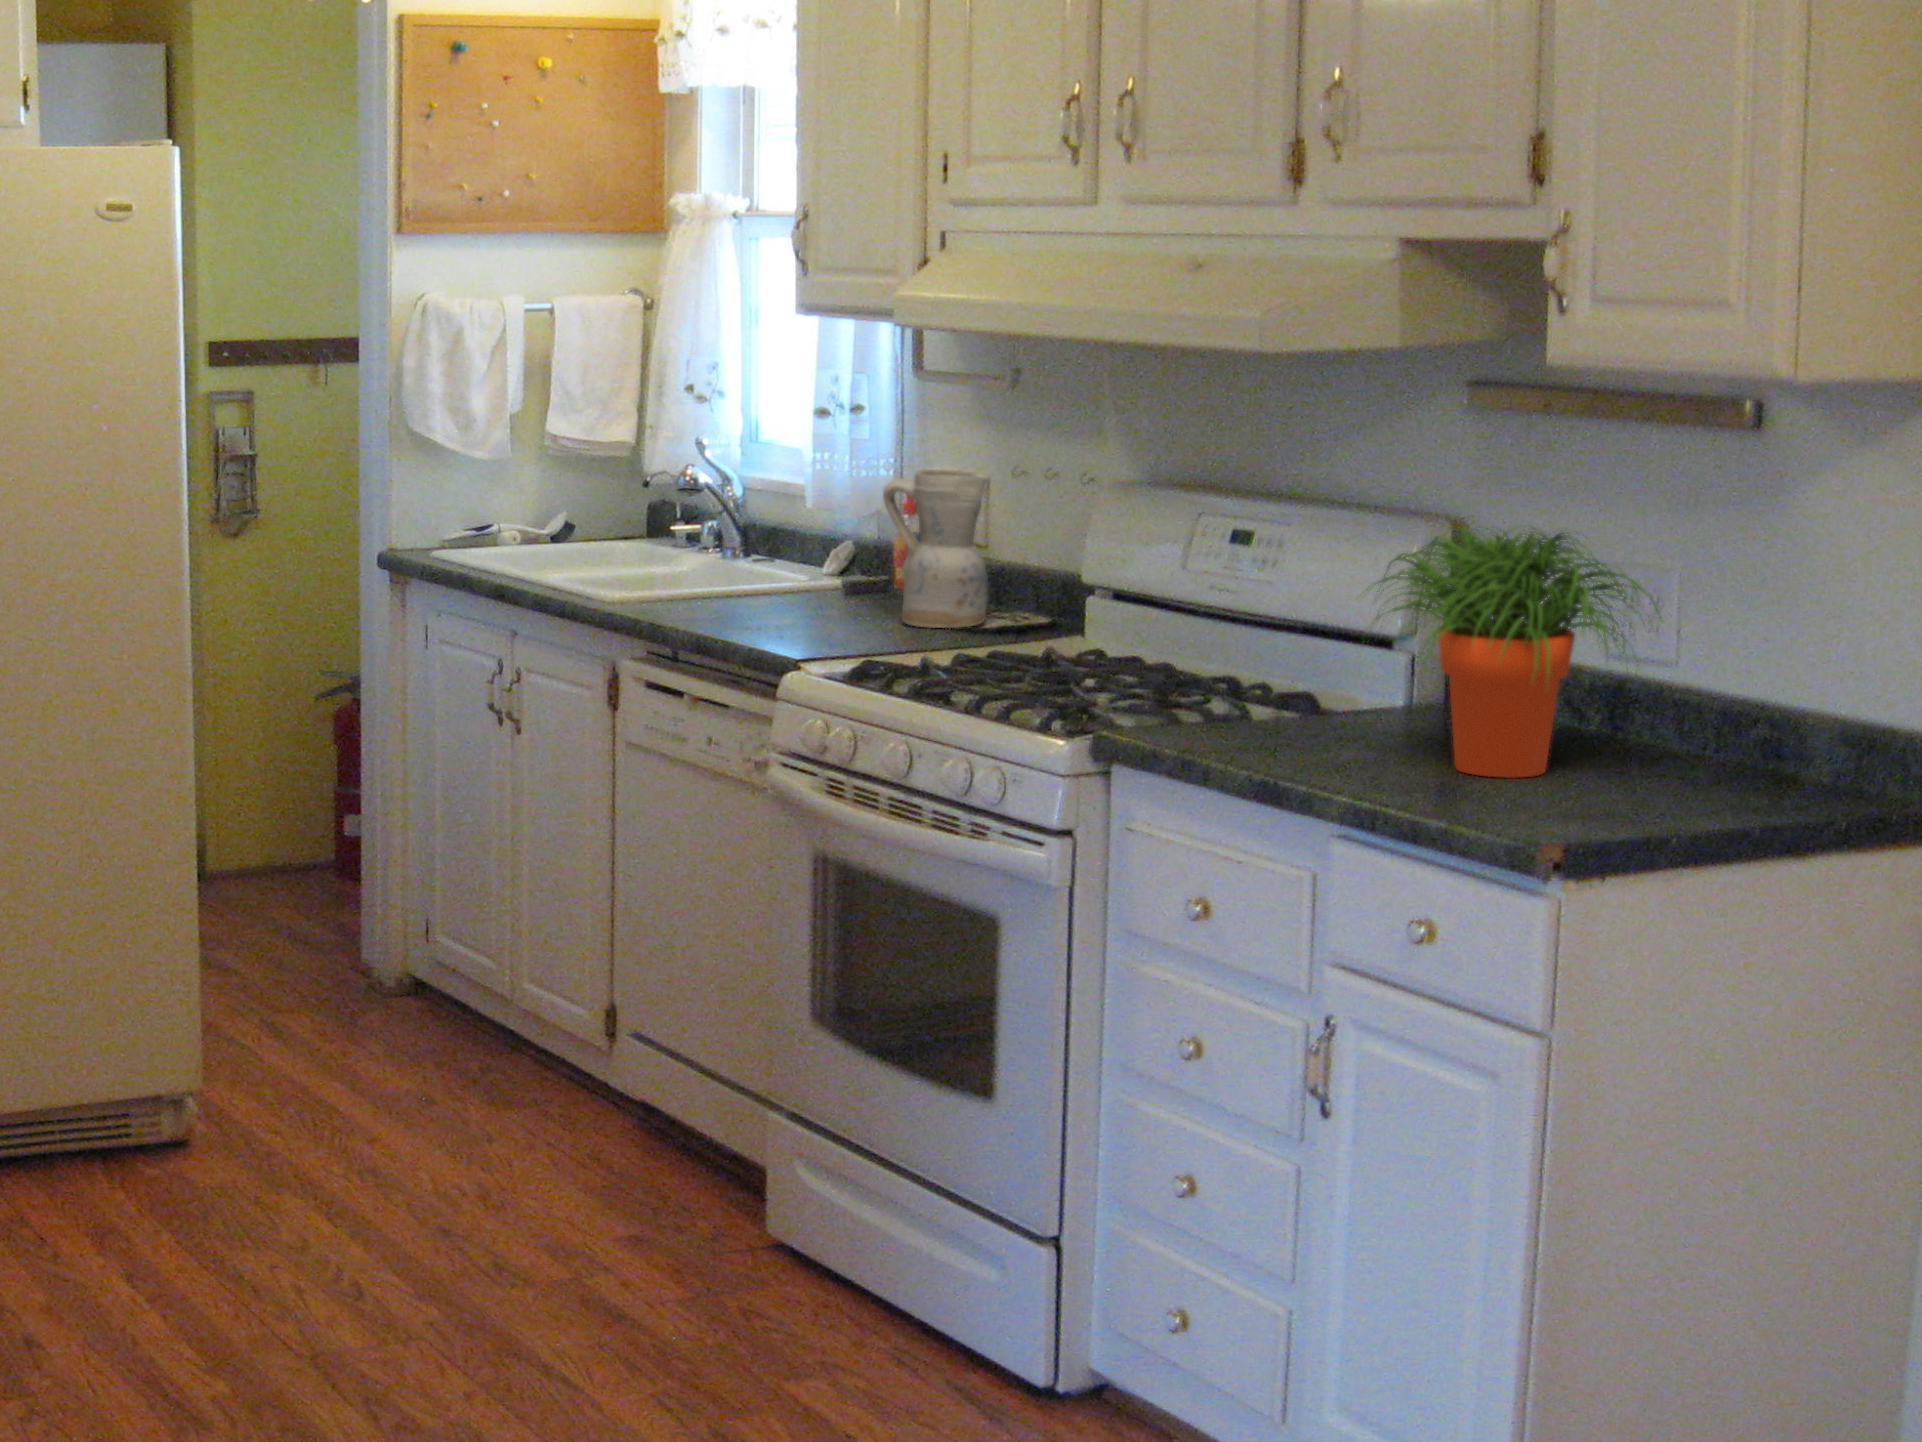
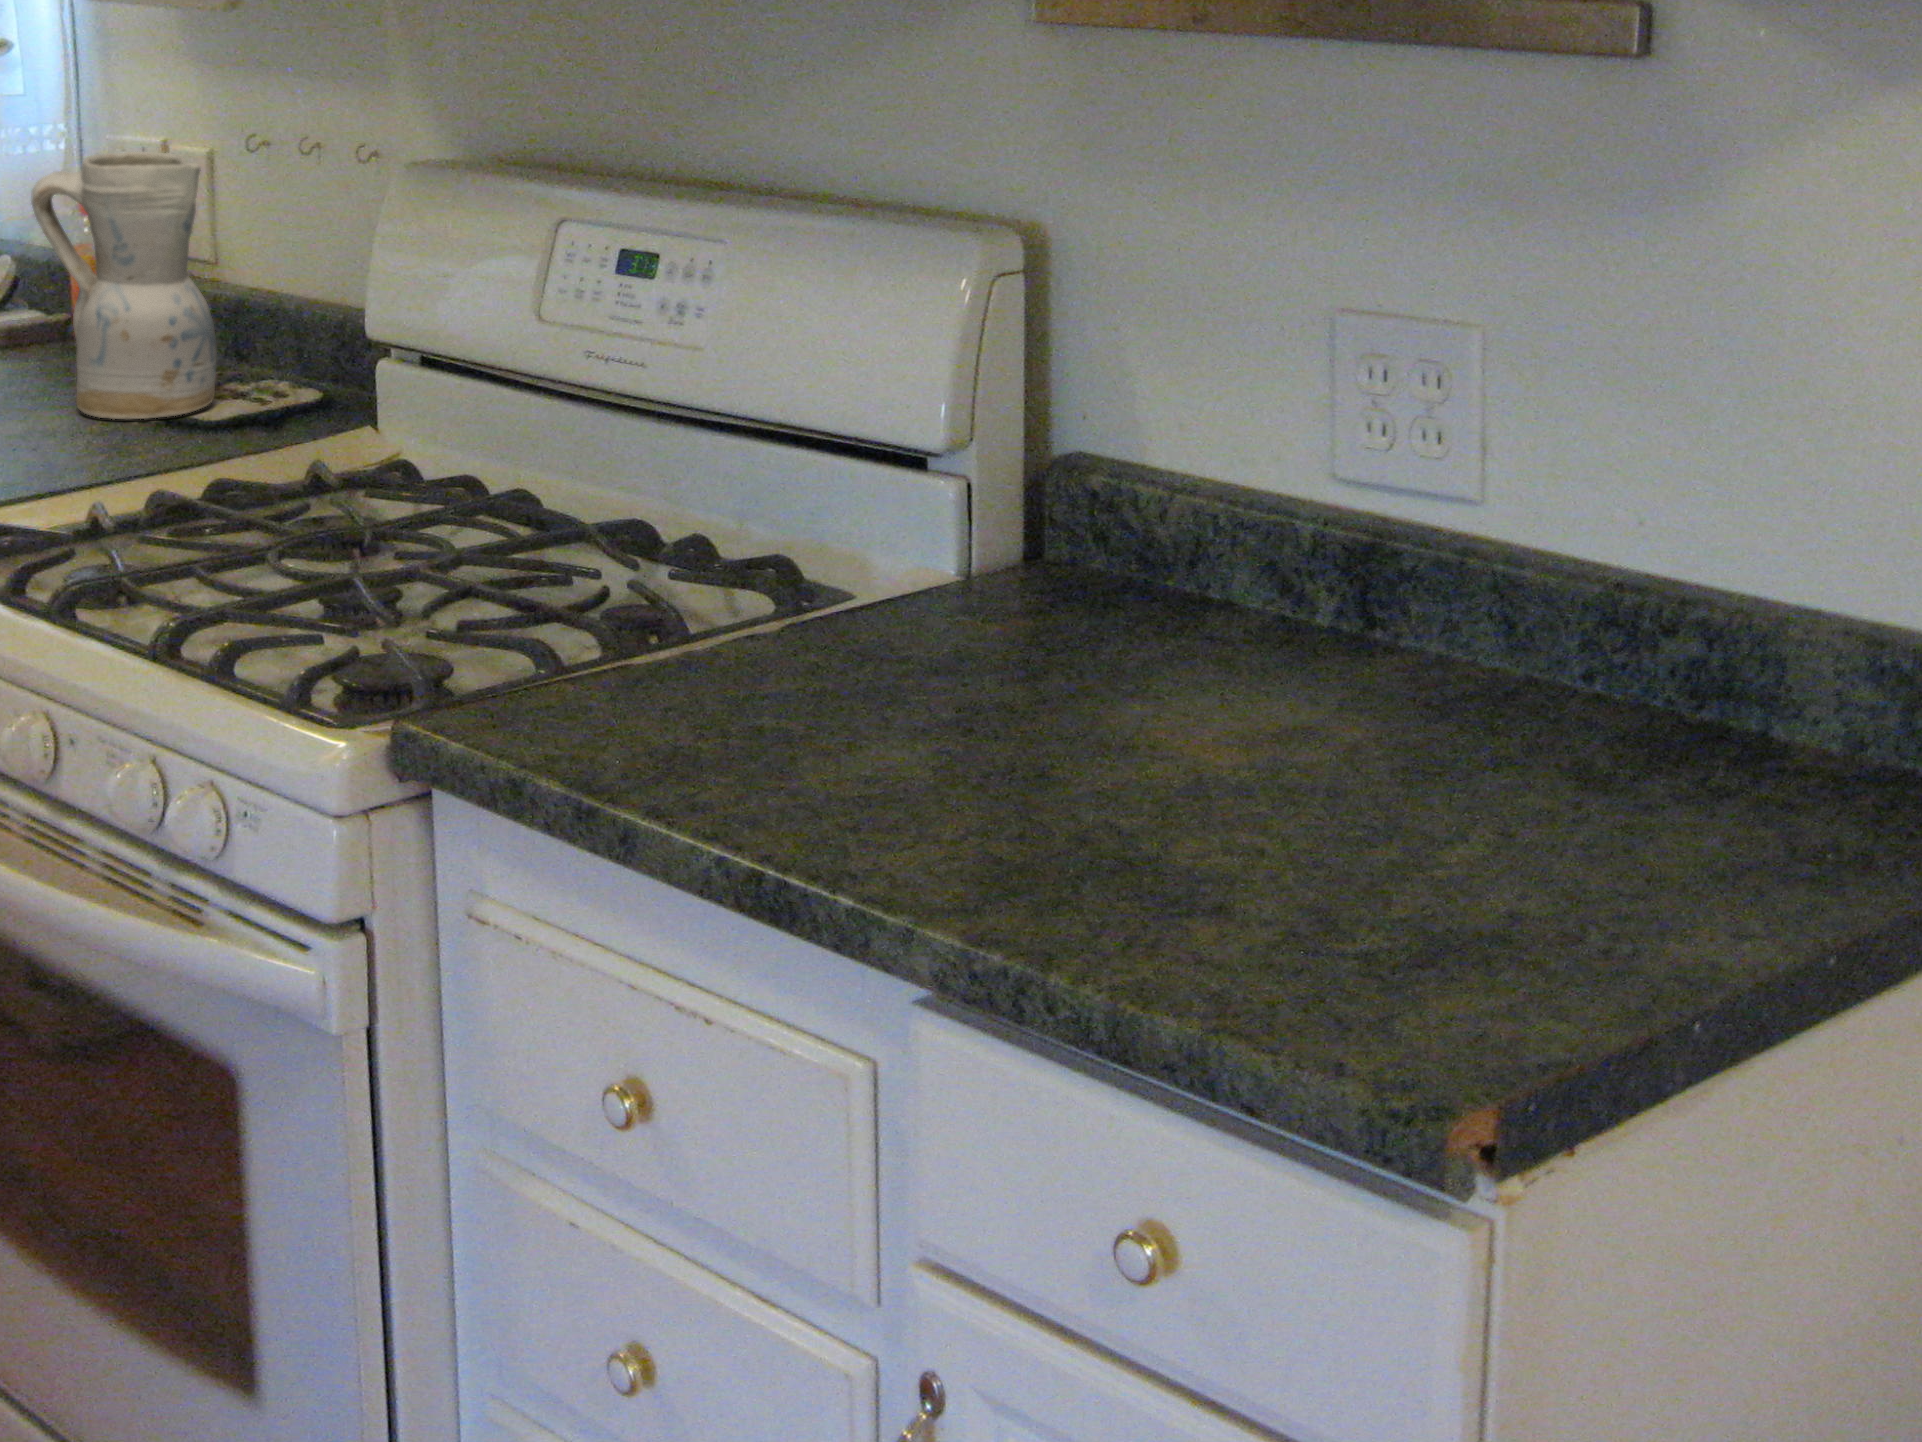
potted plant: present [1363,527,1661,778] -> none [919,277,1528,807]

